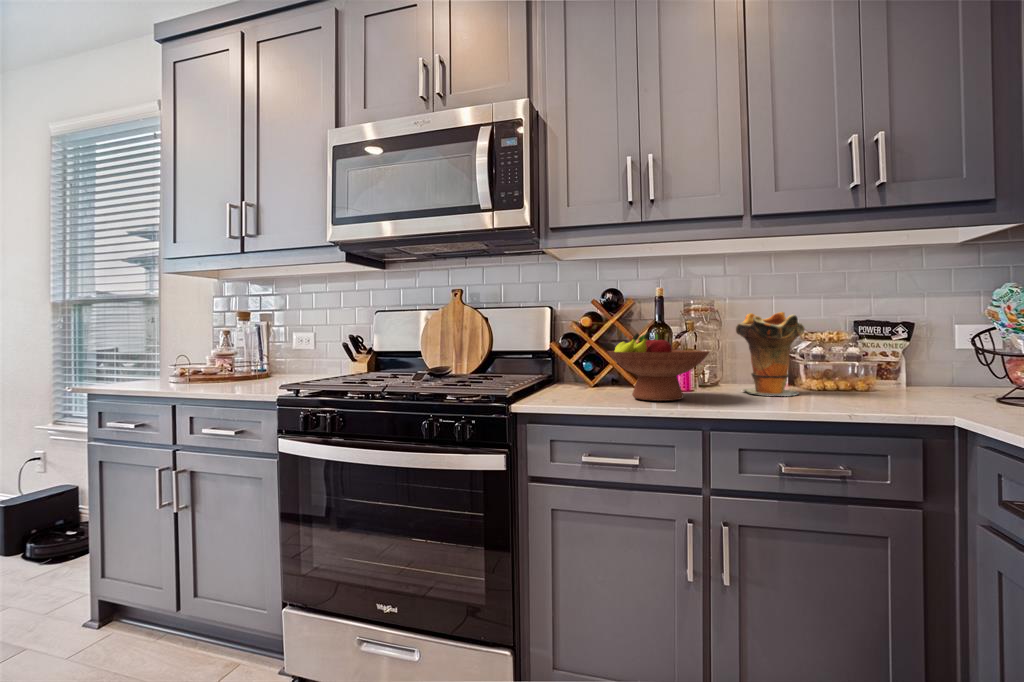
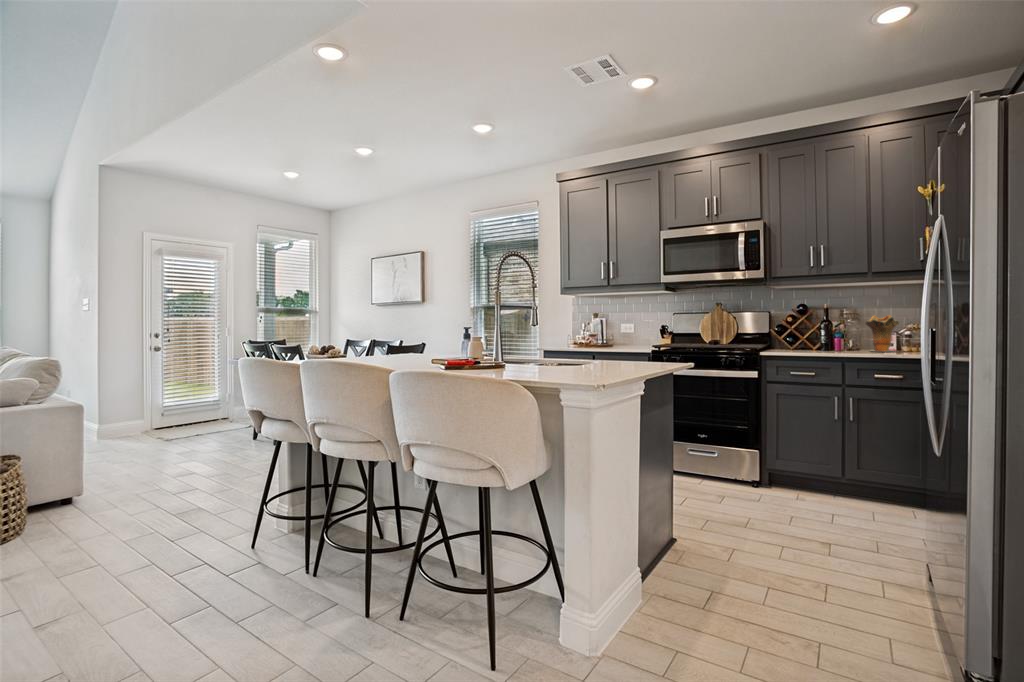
fruit bowl: present [608,332,710,401] -> none [801,324,850,352]

